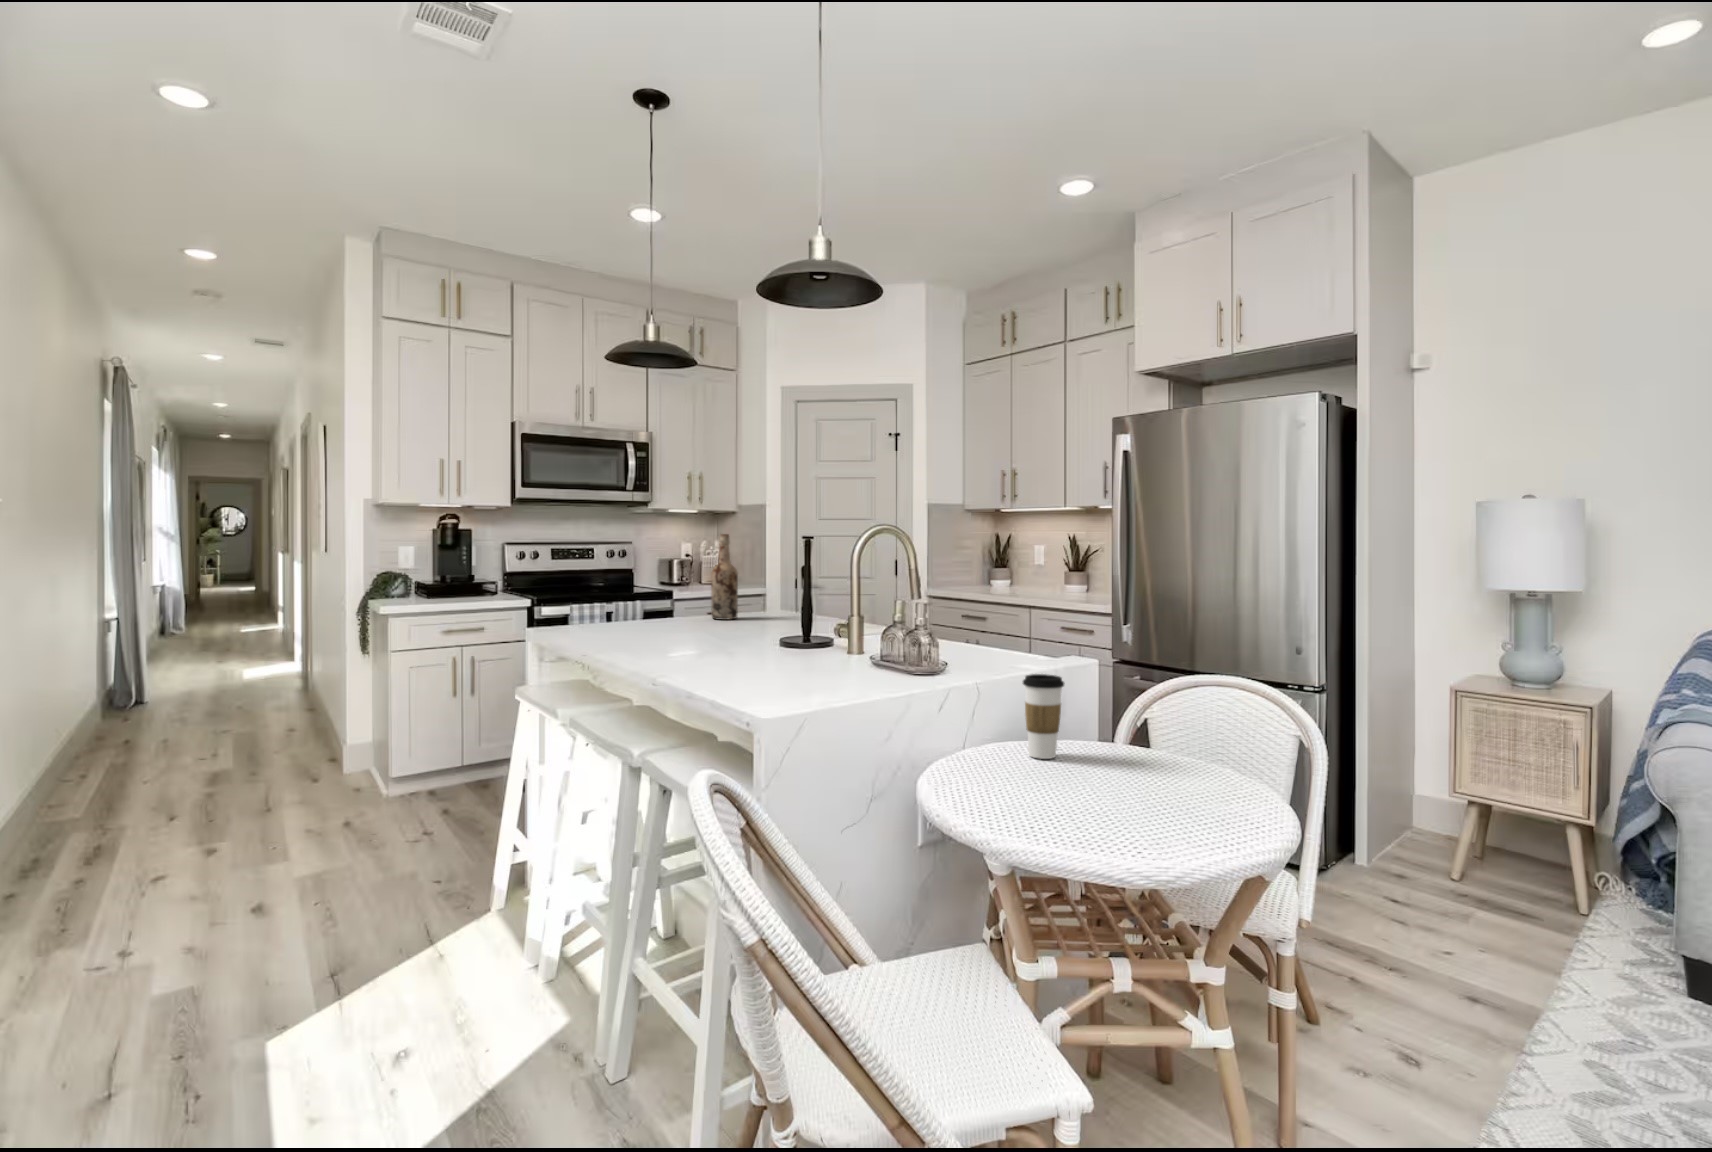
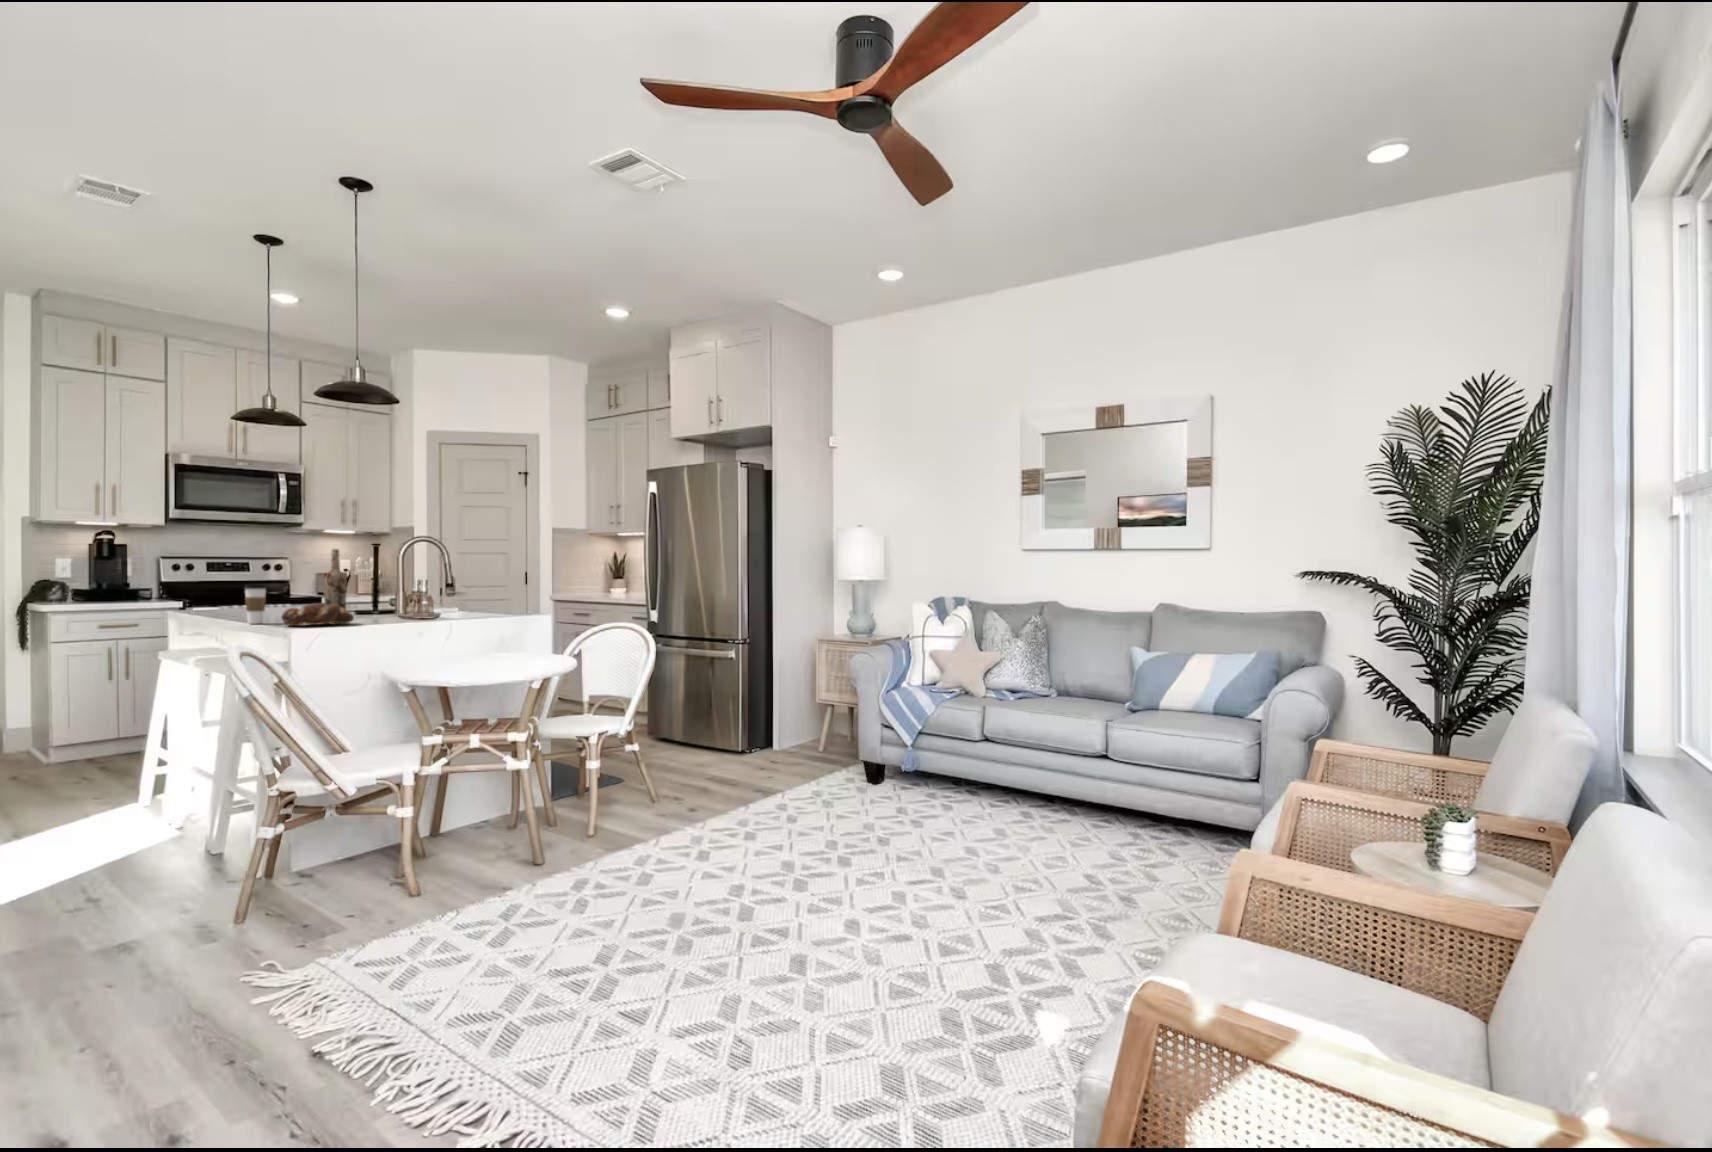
bread loaf: none [692,619,793,659] -> present [281,603,354,626]
coffee cup: present [1023,674,1064,759] -> present [244,585,267,624]

